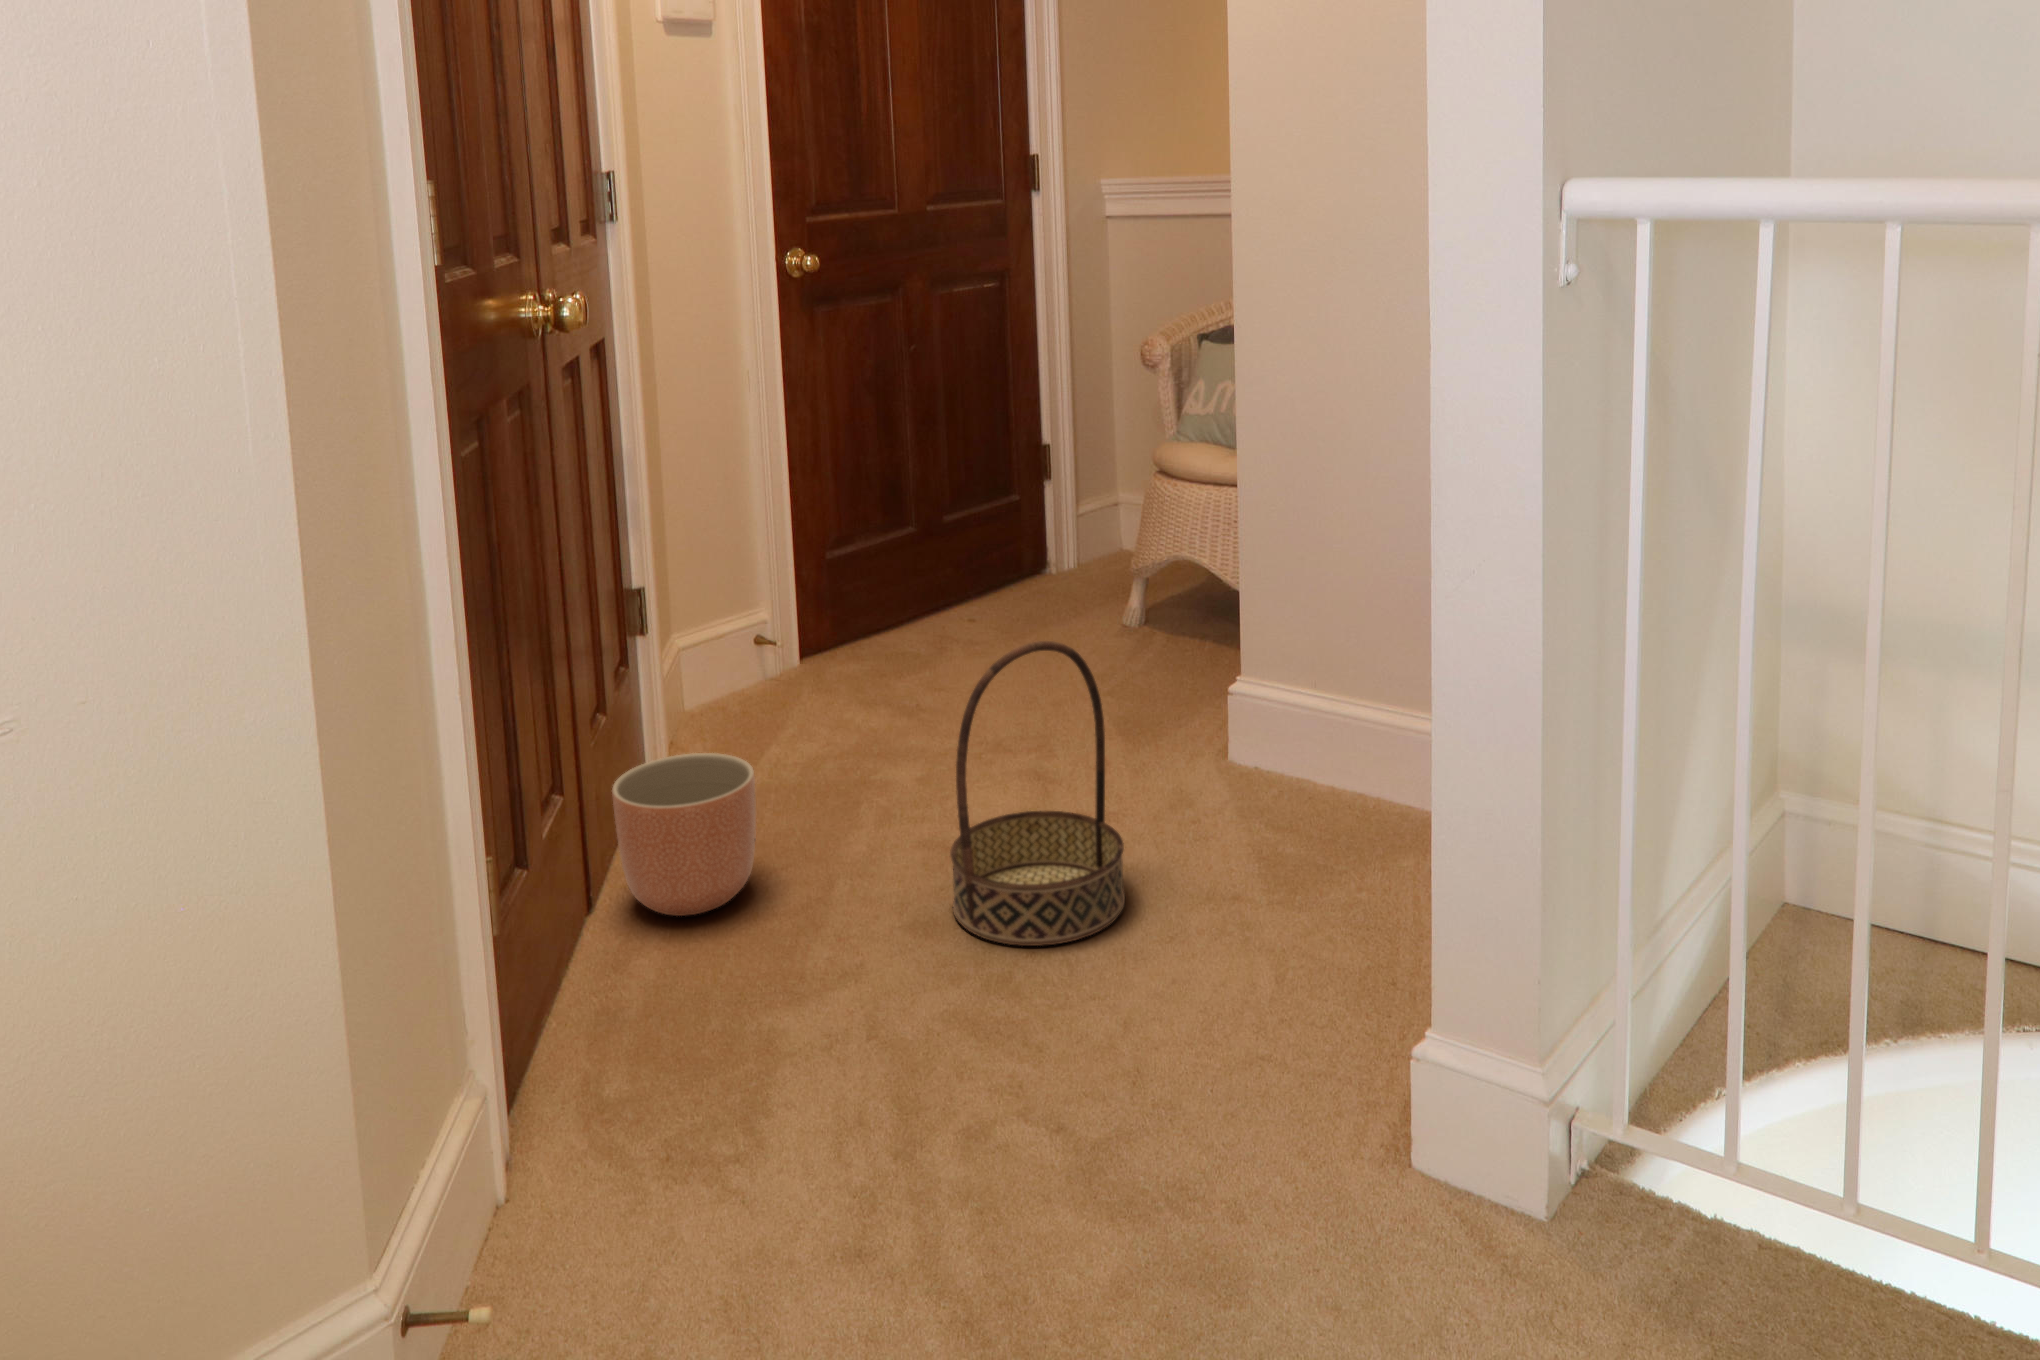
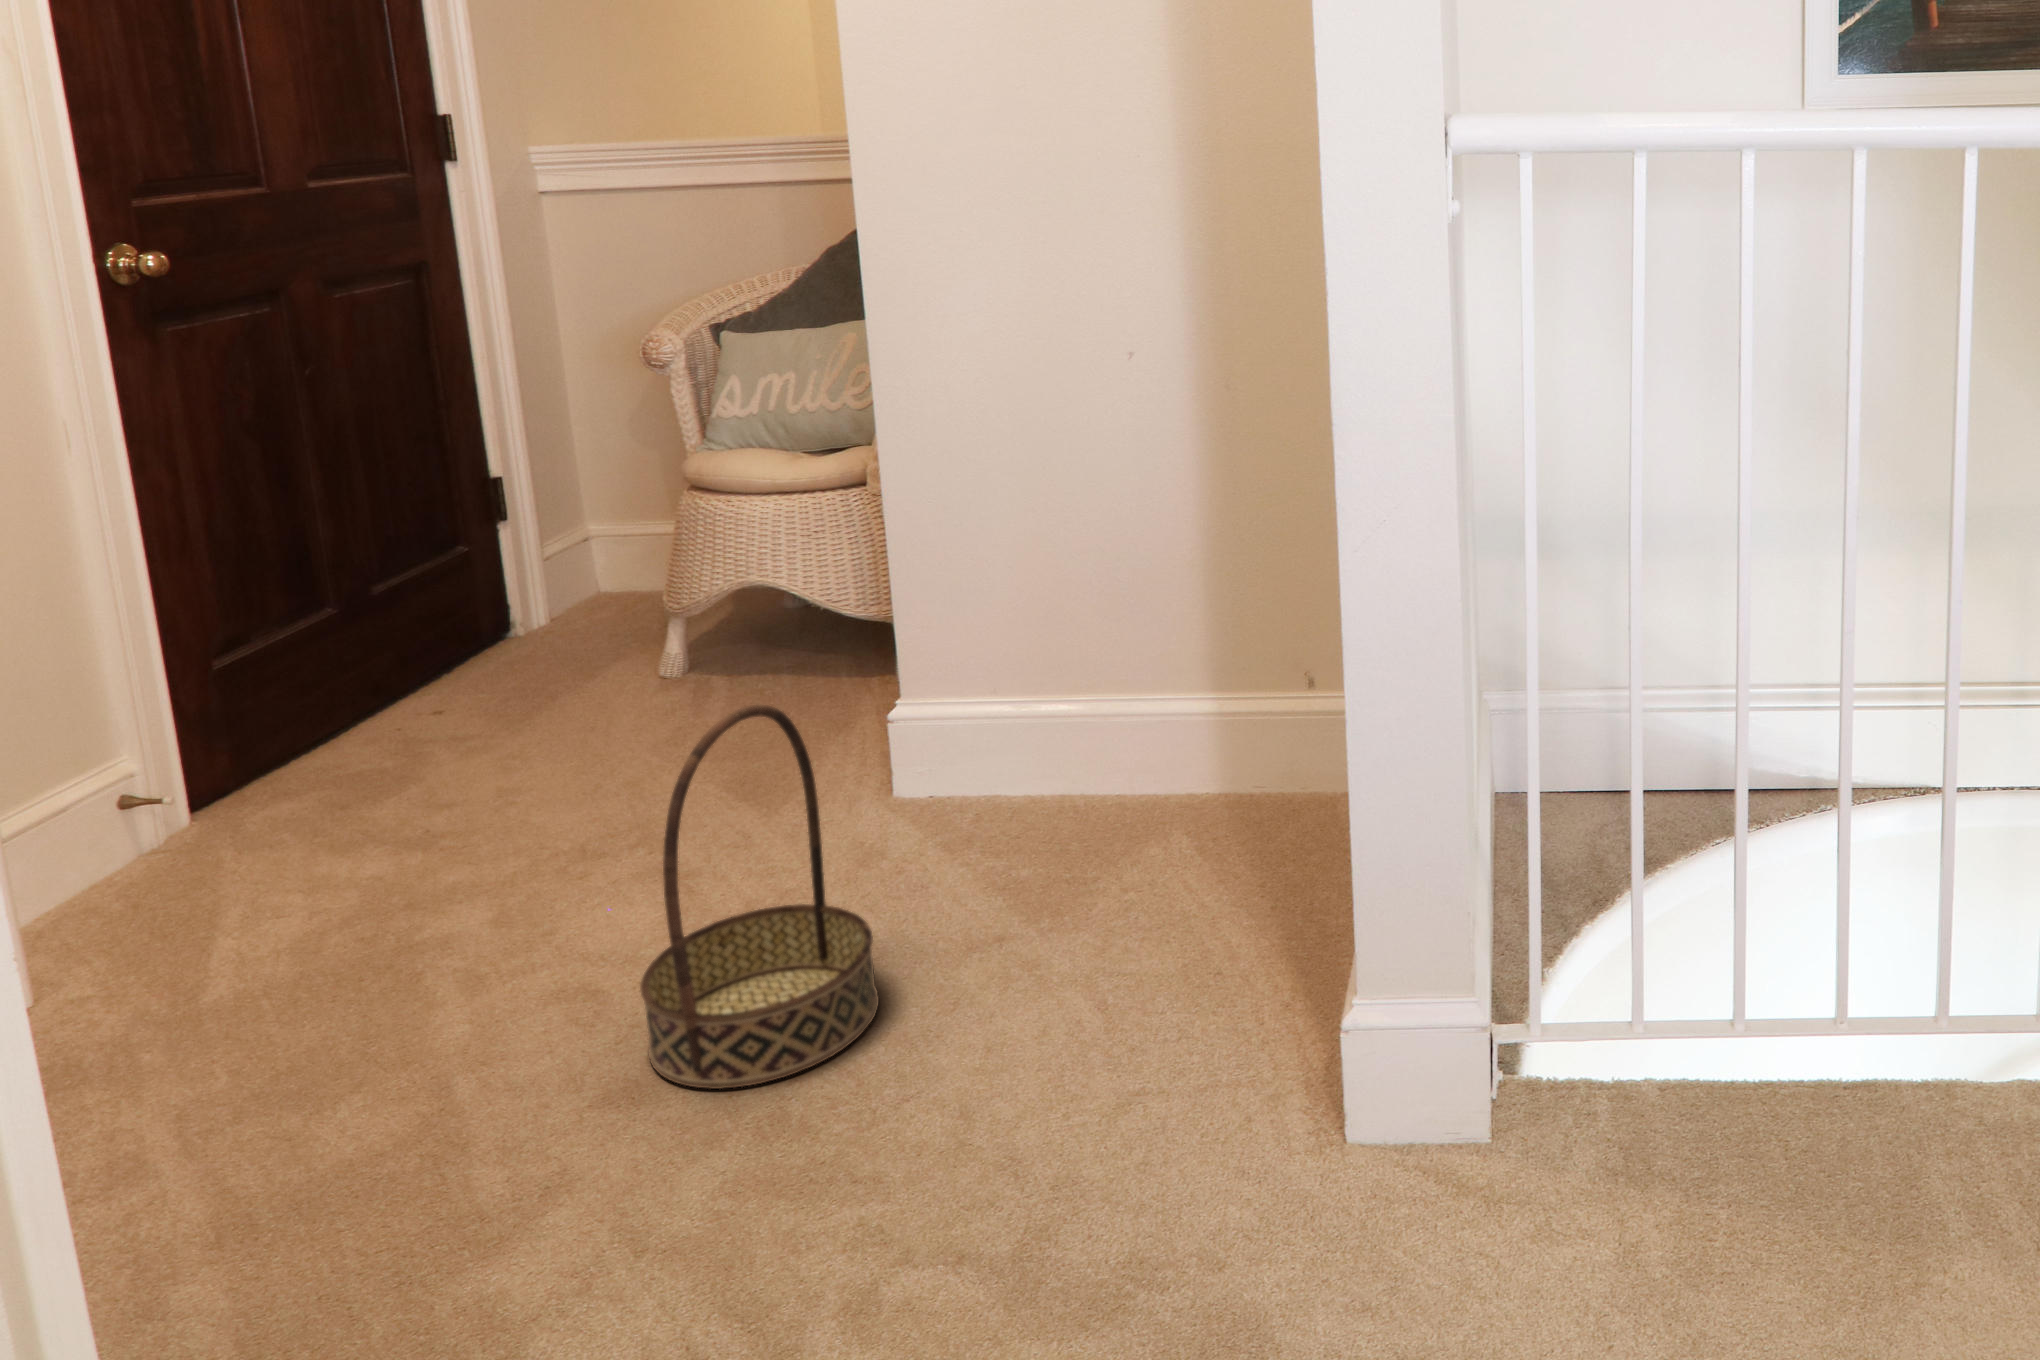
planter: present [612,753,756,916] -> none [58,971,322,1230]

